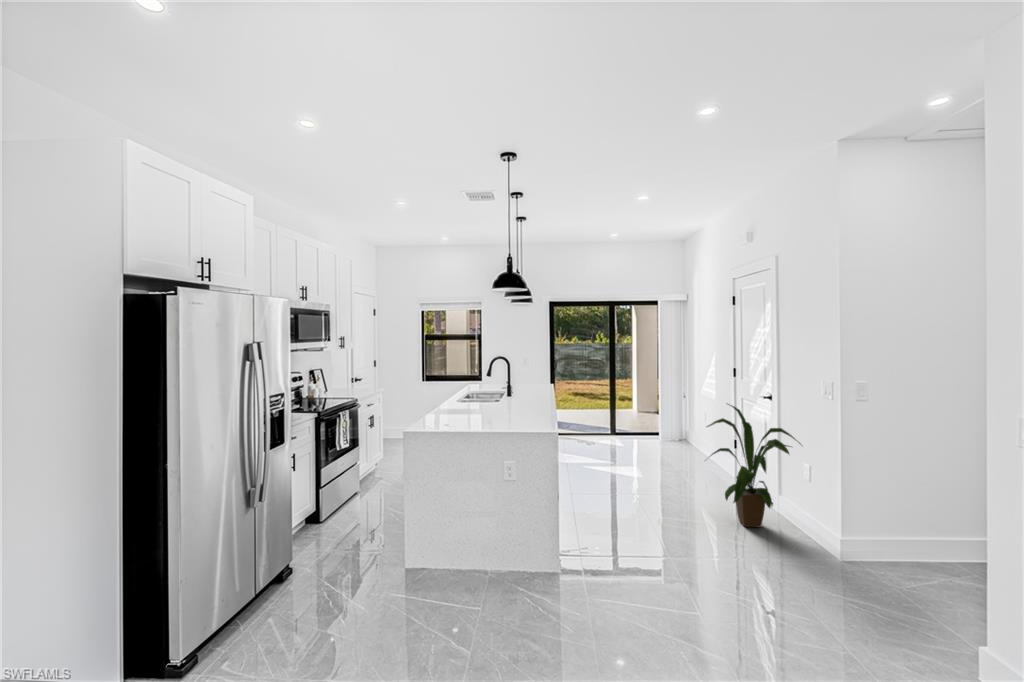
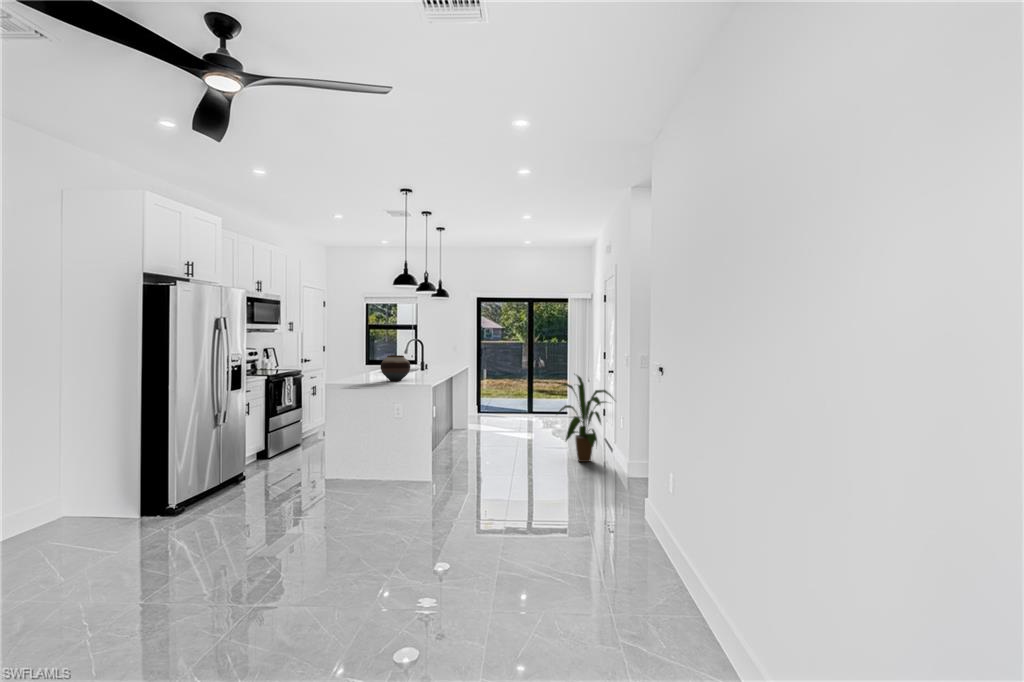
vase: none [477,386,517,423] -> present [381,355,410,381]

